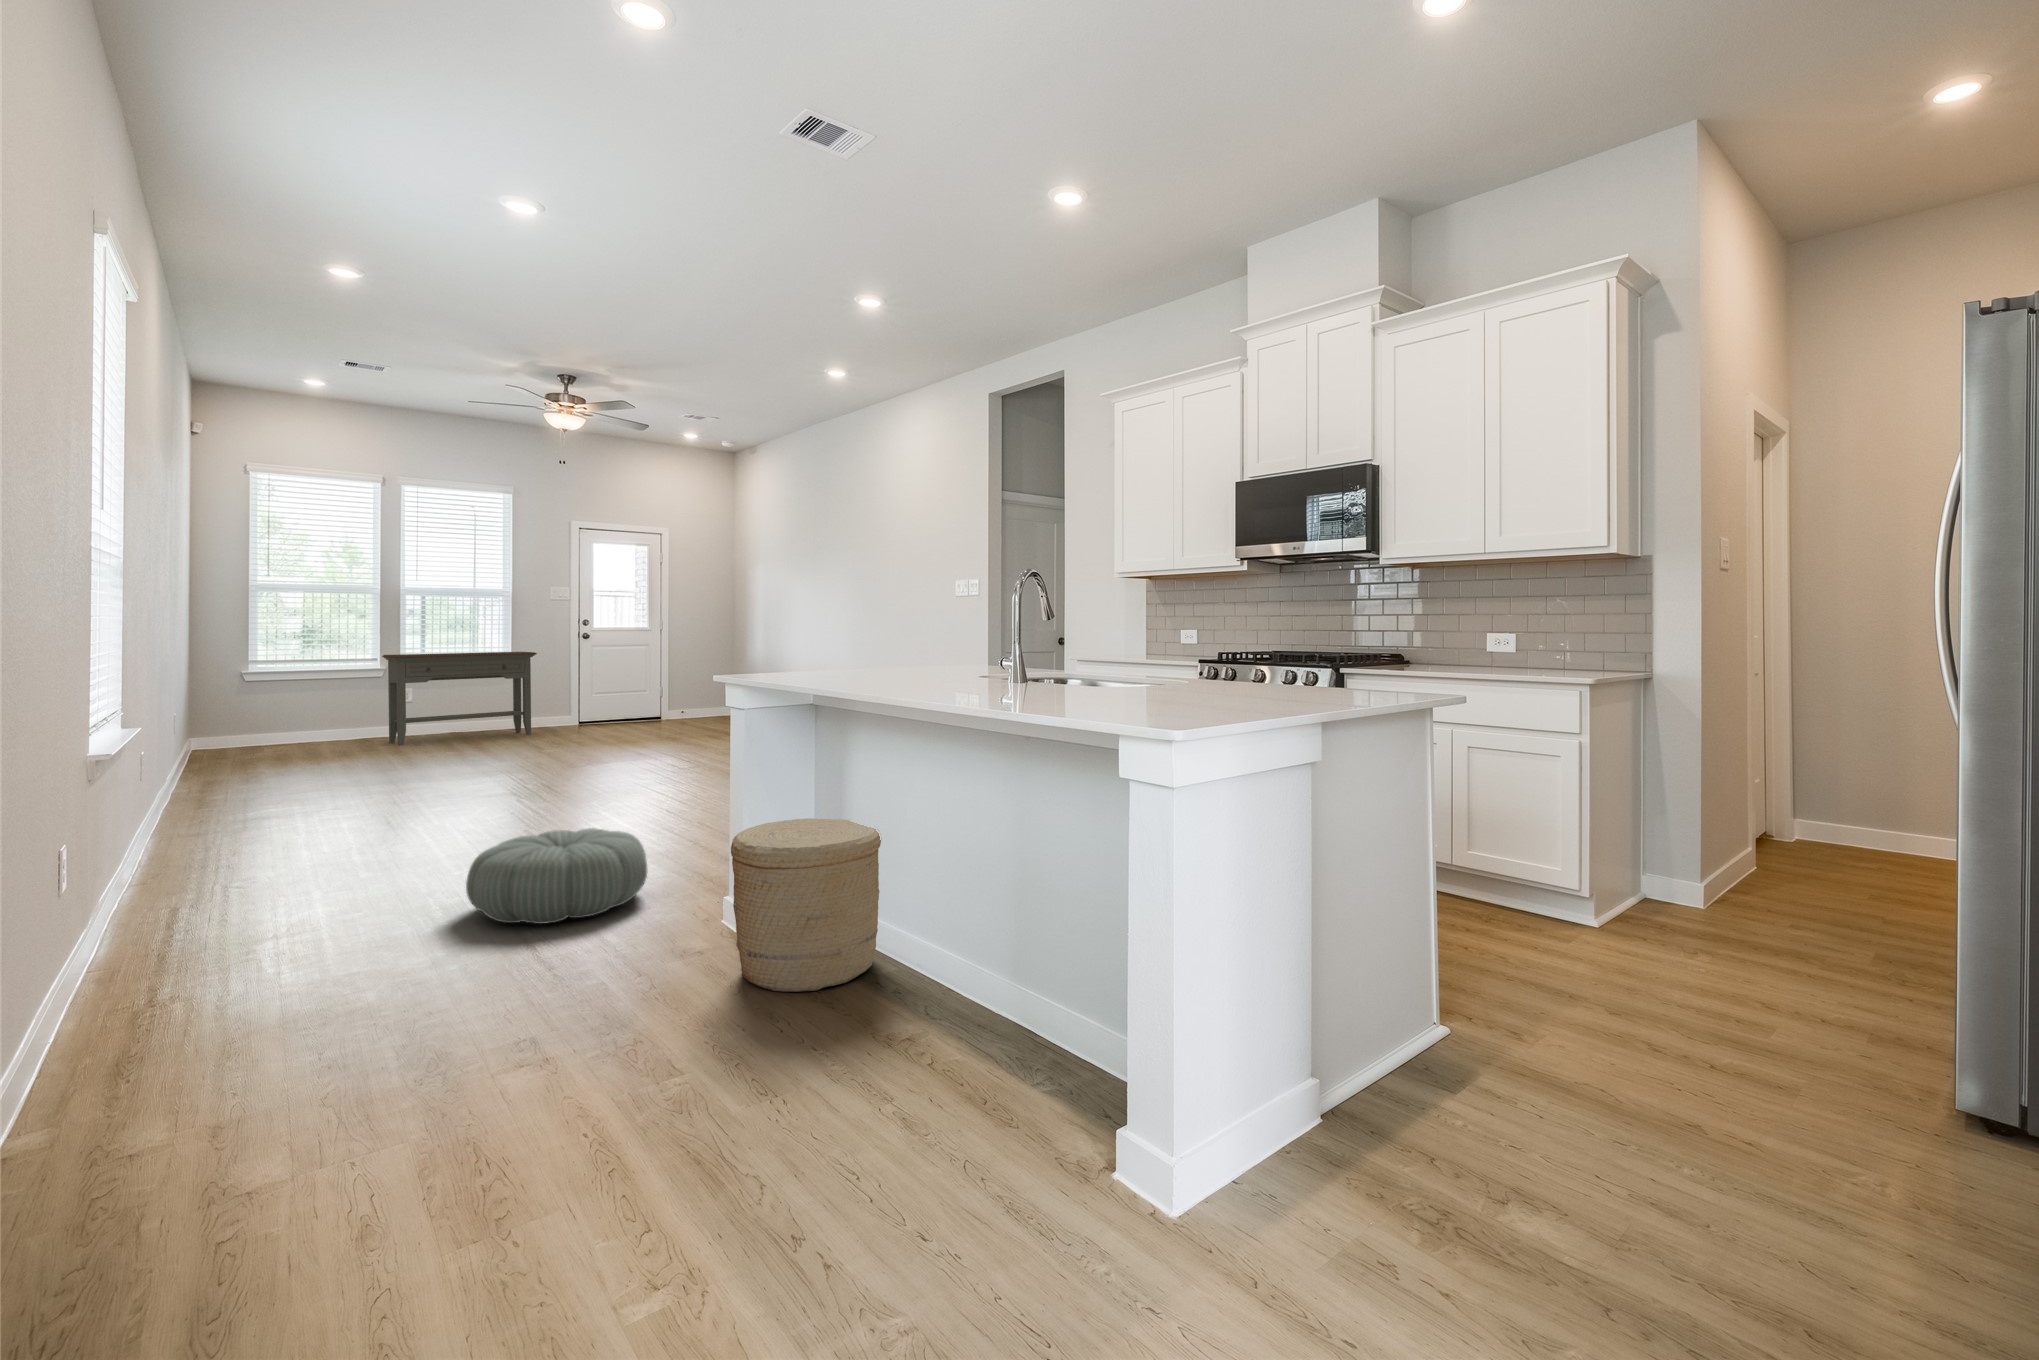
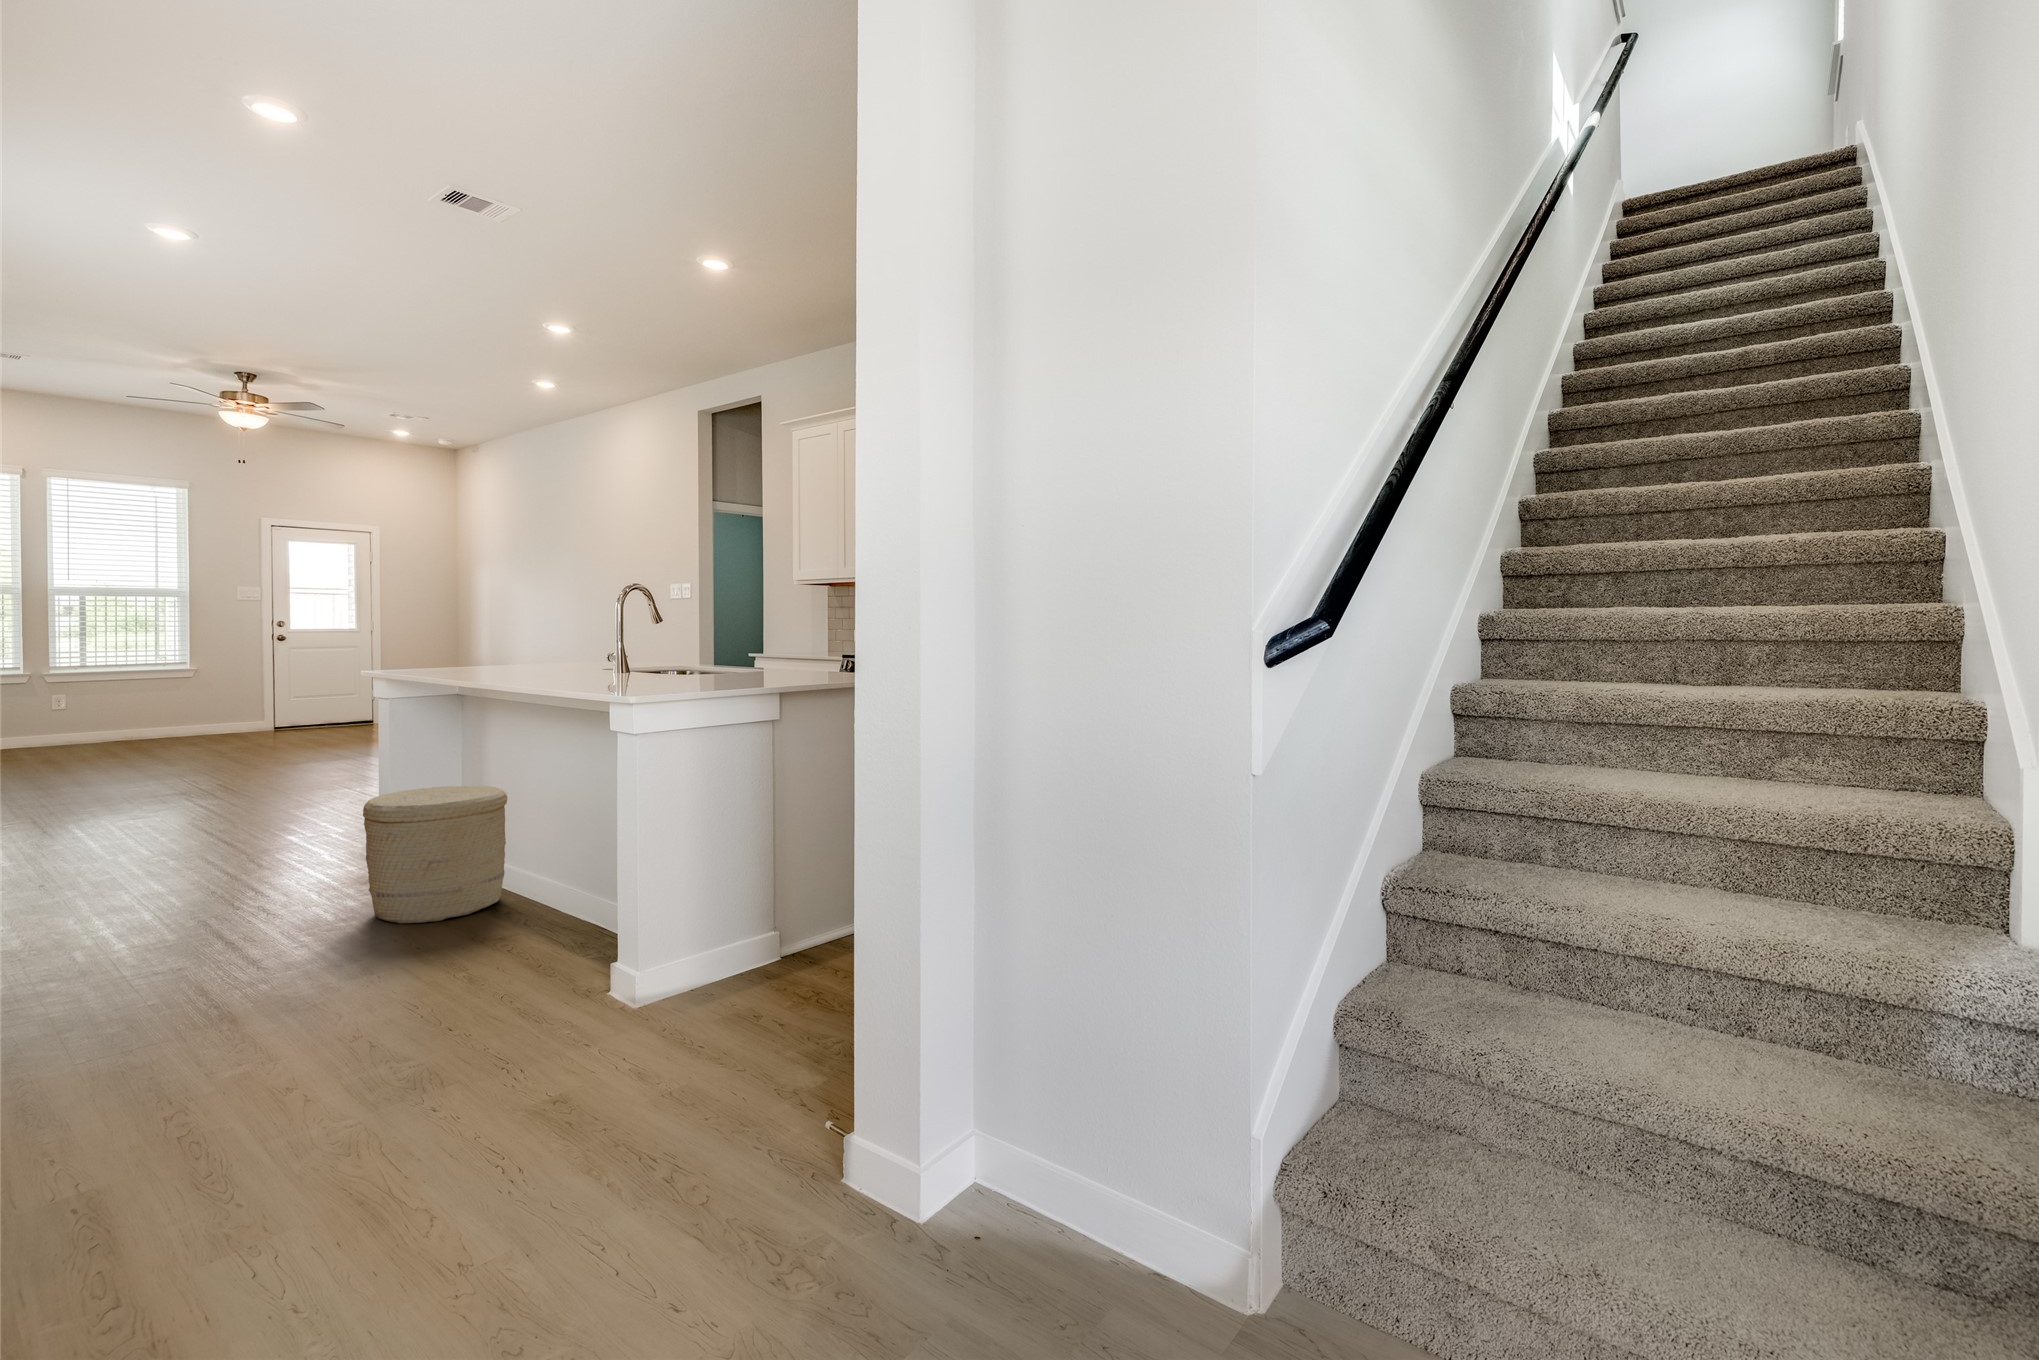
console table: present [382,652,537,746] -> none [27,653,220,753]
pouf: present [466,828,647,924] -> none [110,809,303,892]

